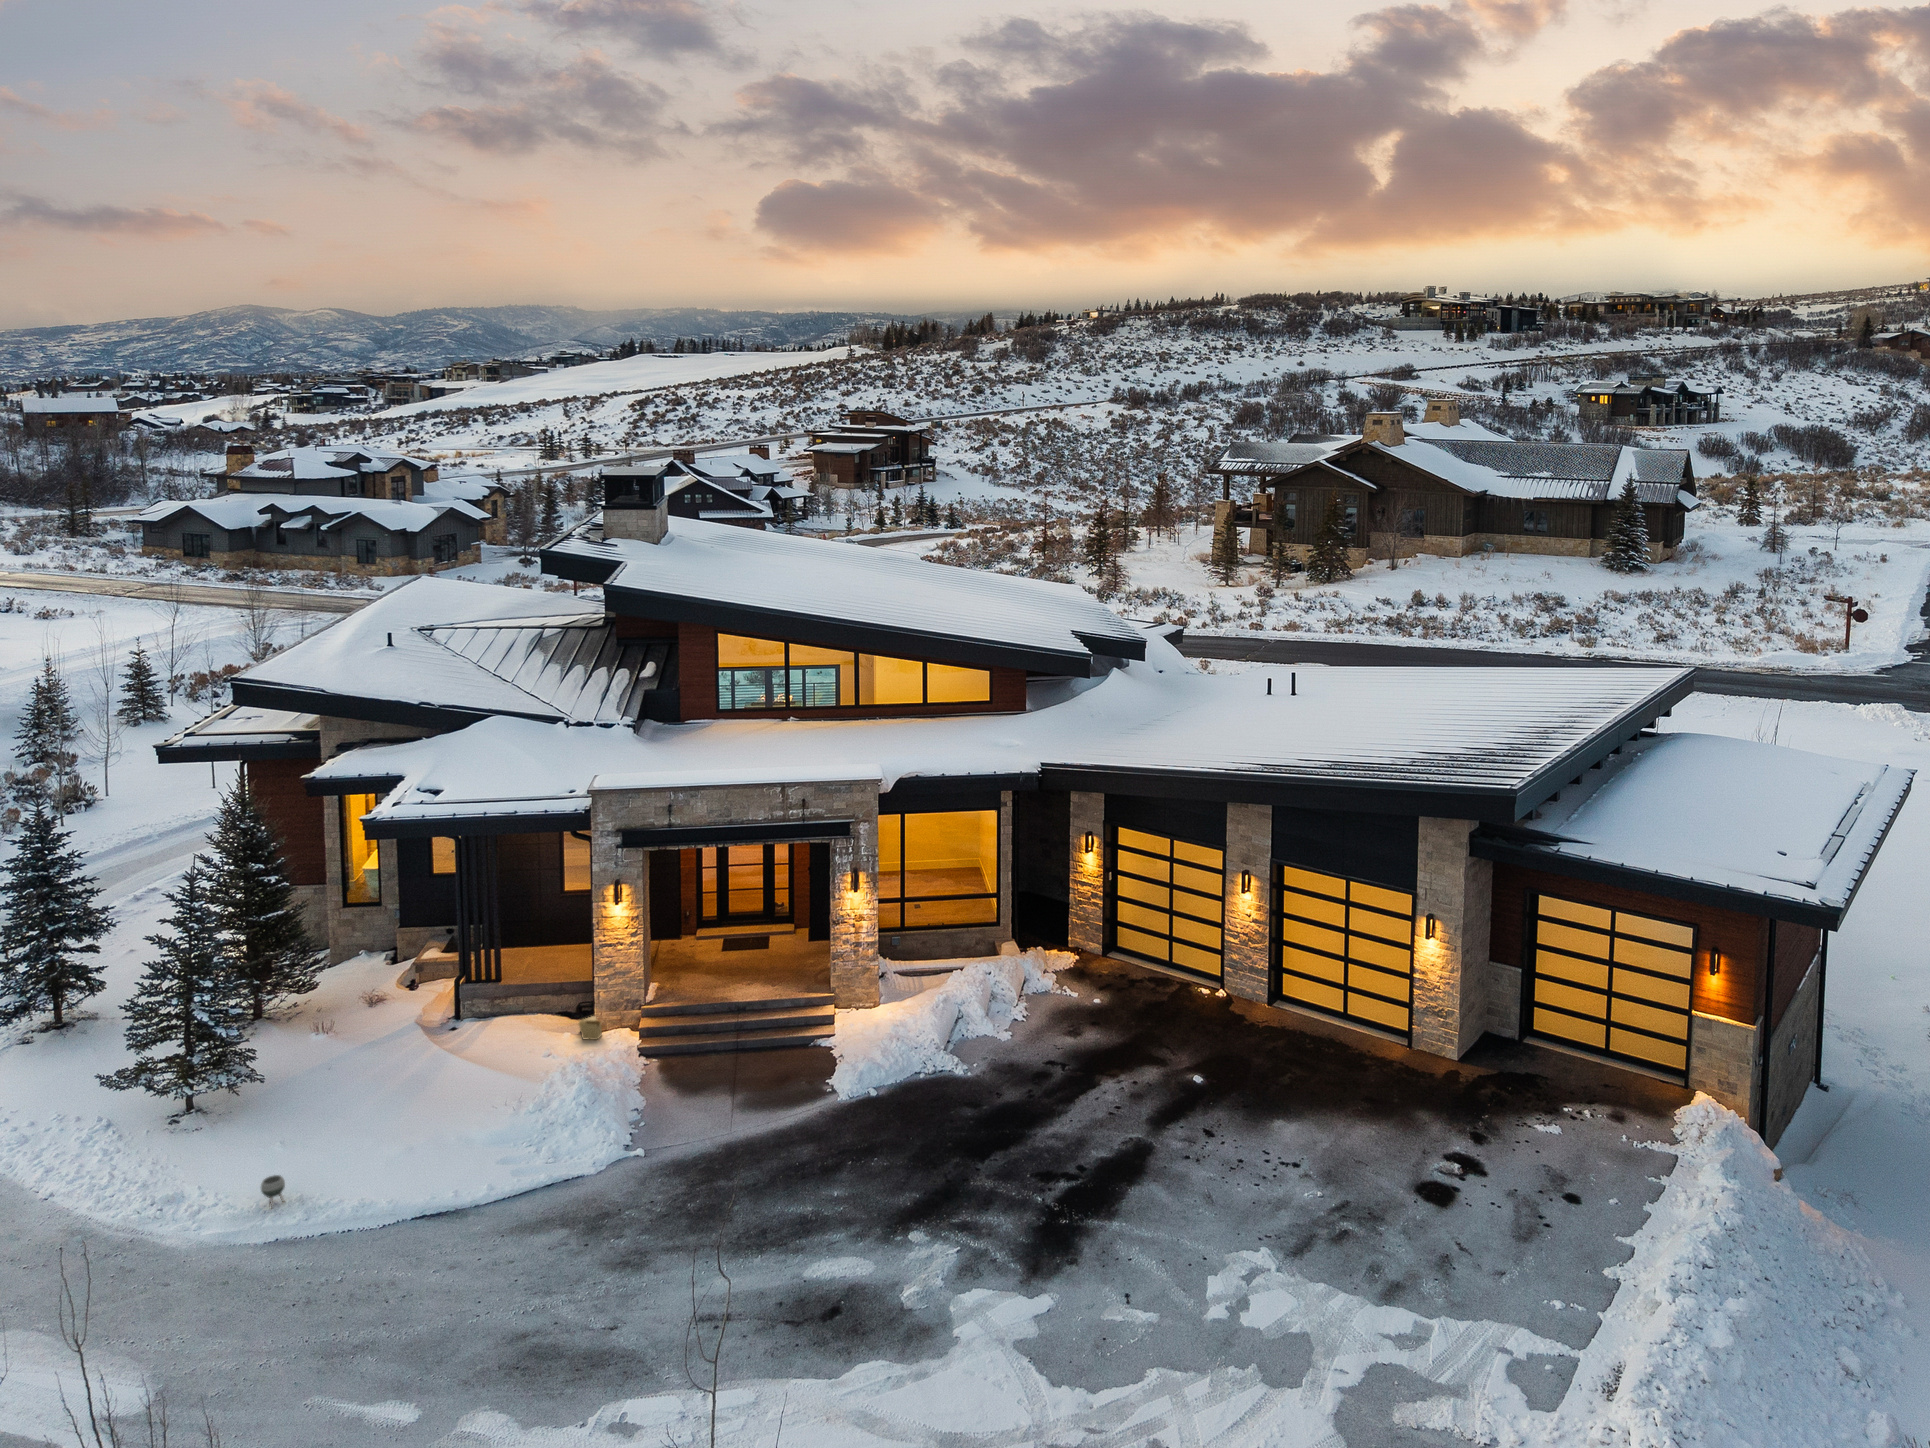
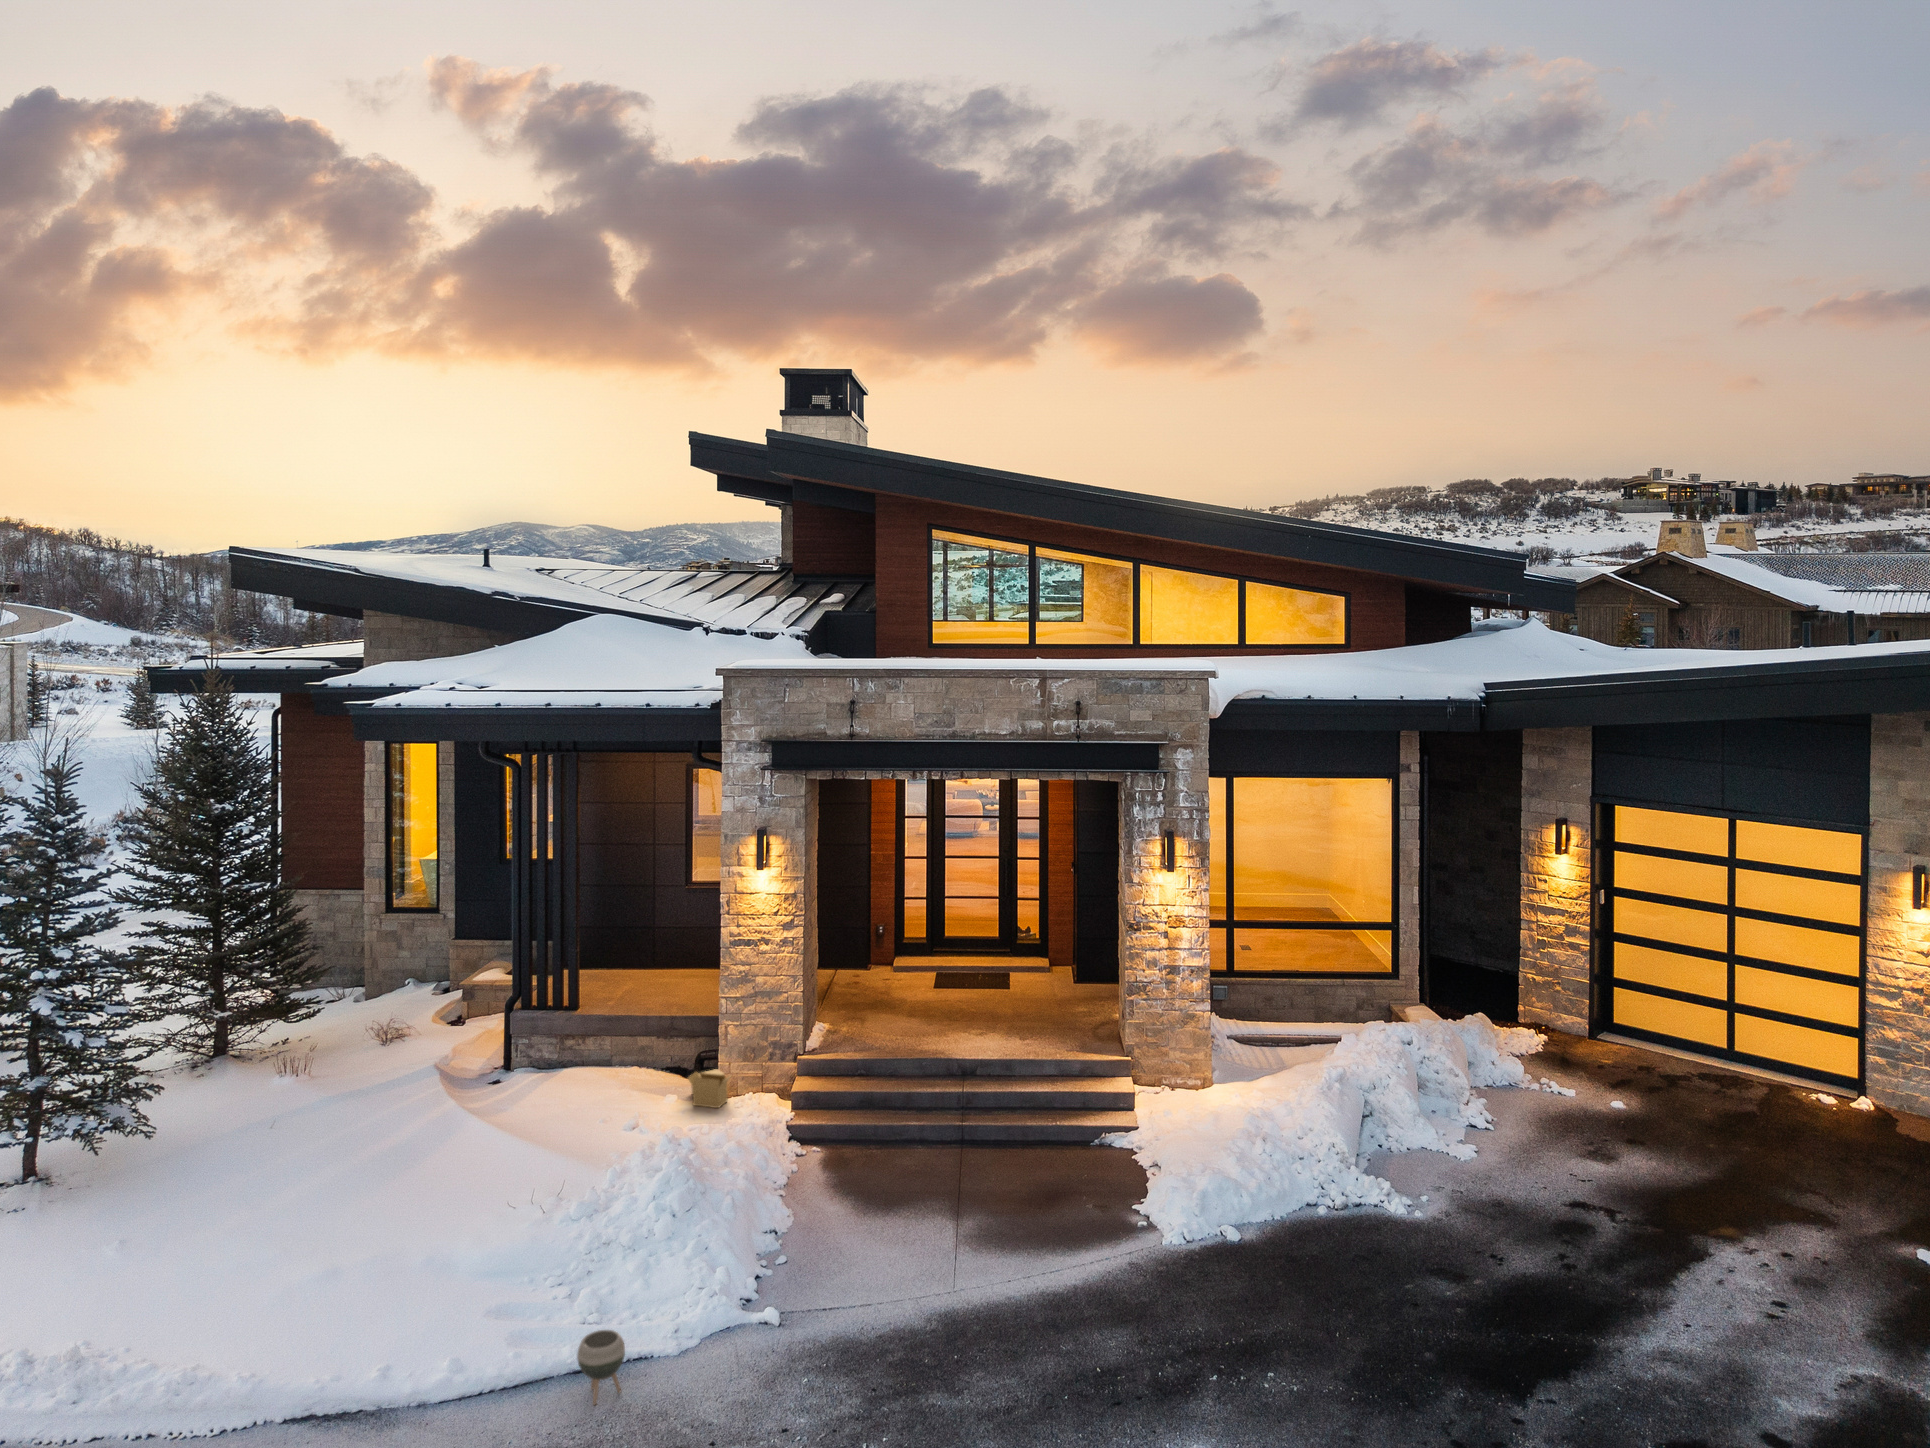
planter: present [261,1175,285,1207] -> present [577,1330,625,1405]

